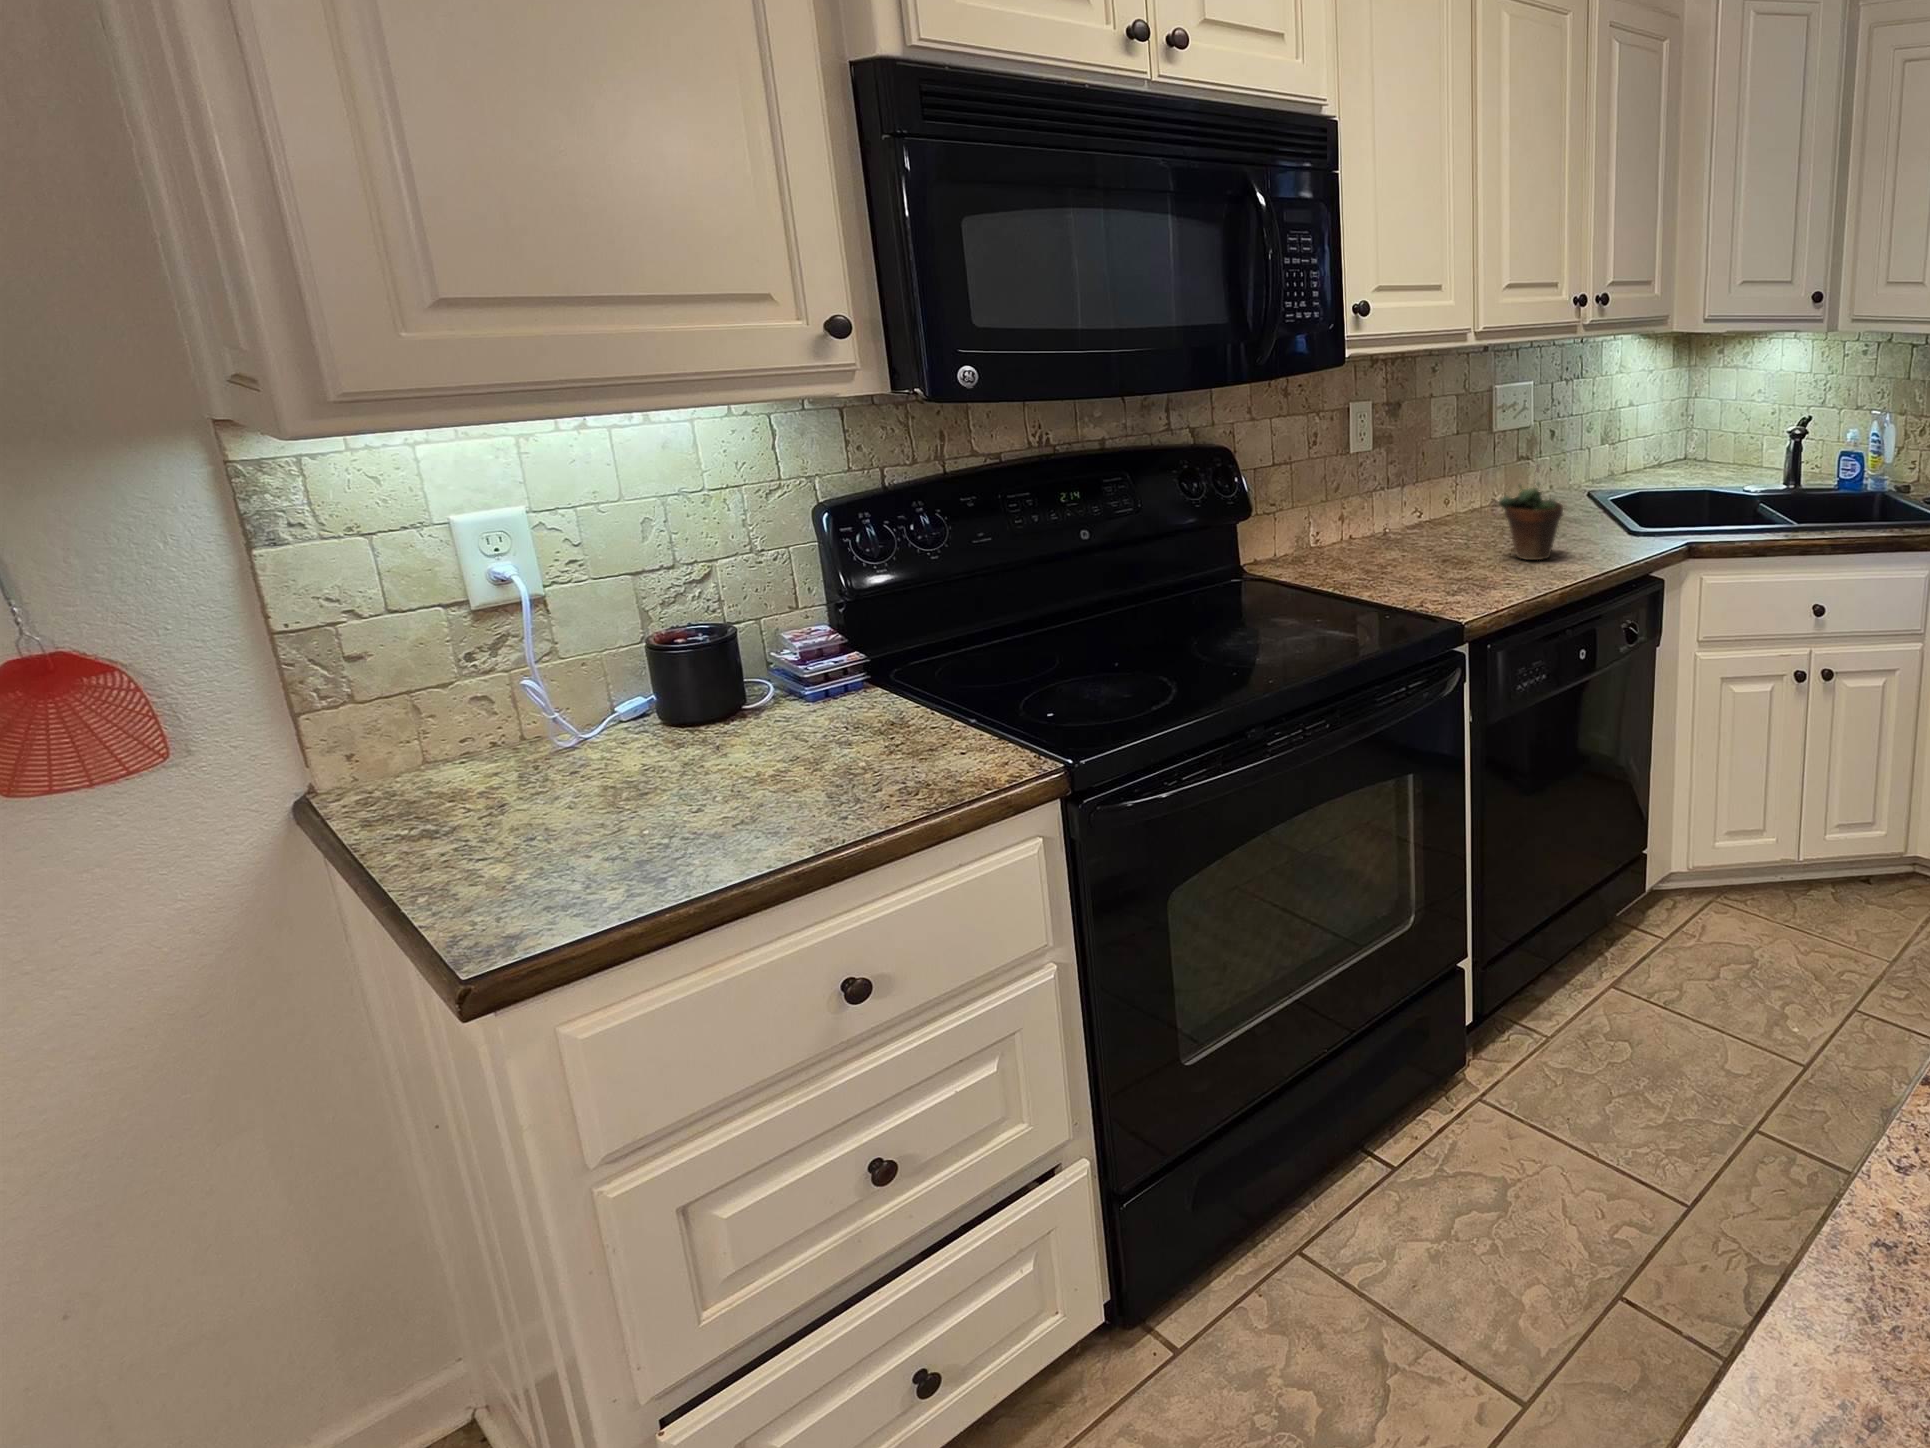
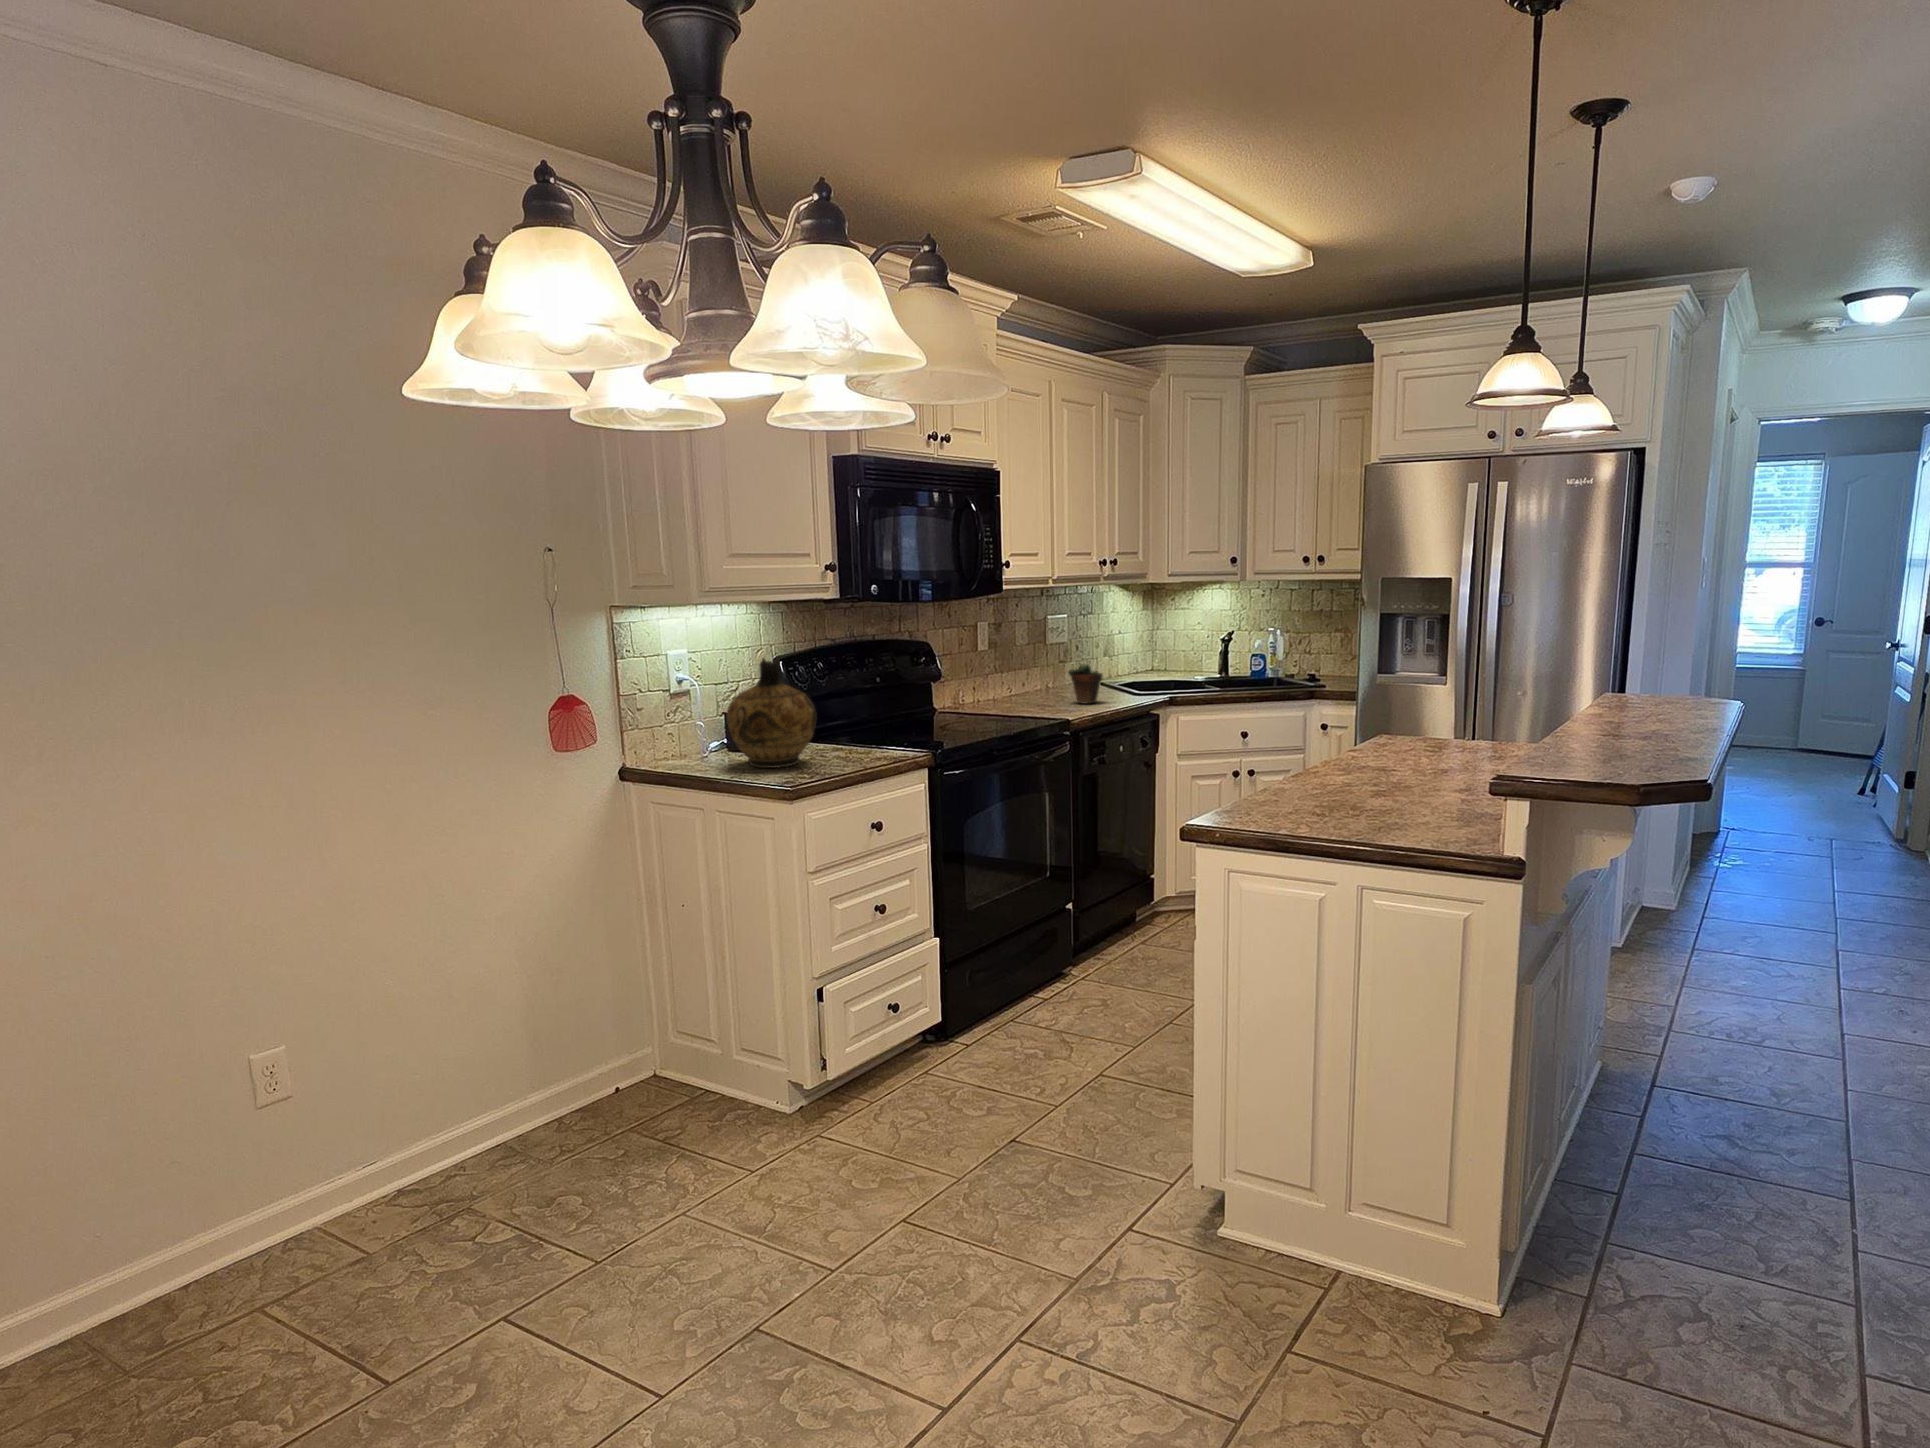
ceramic jug: none [509,548,772,821] -> present [727,658,817,768]

